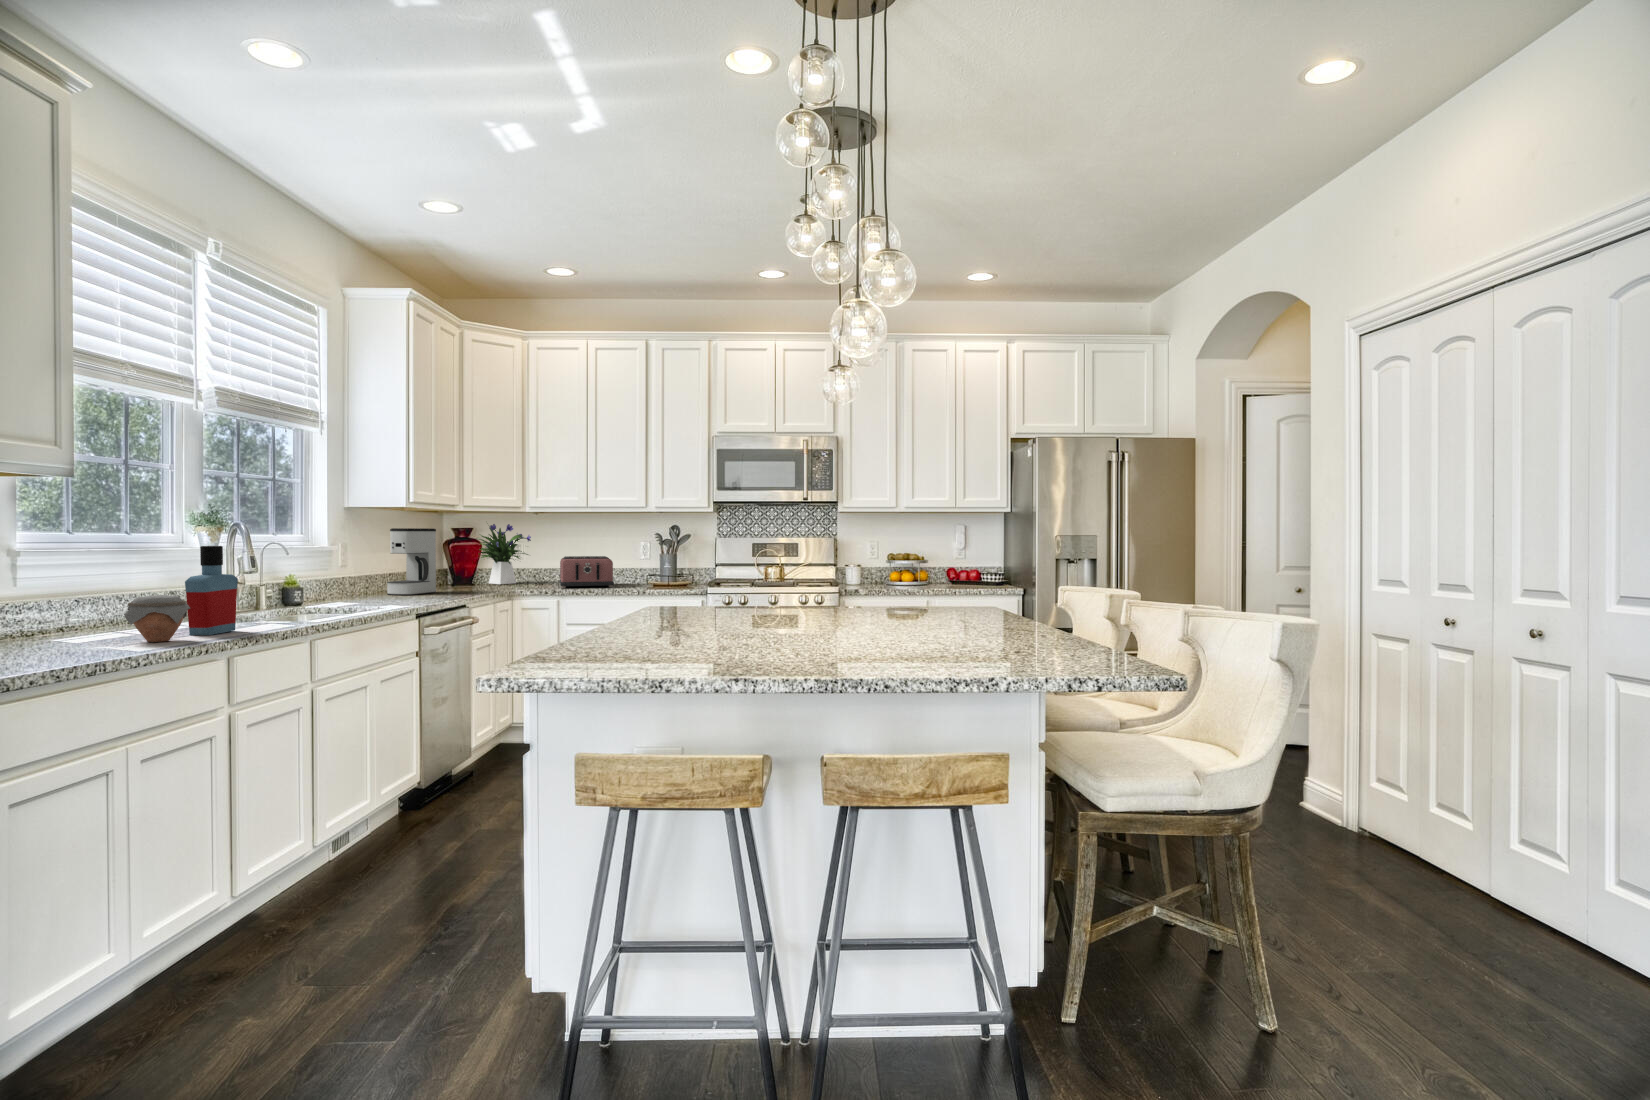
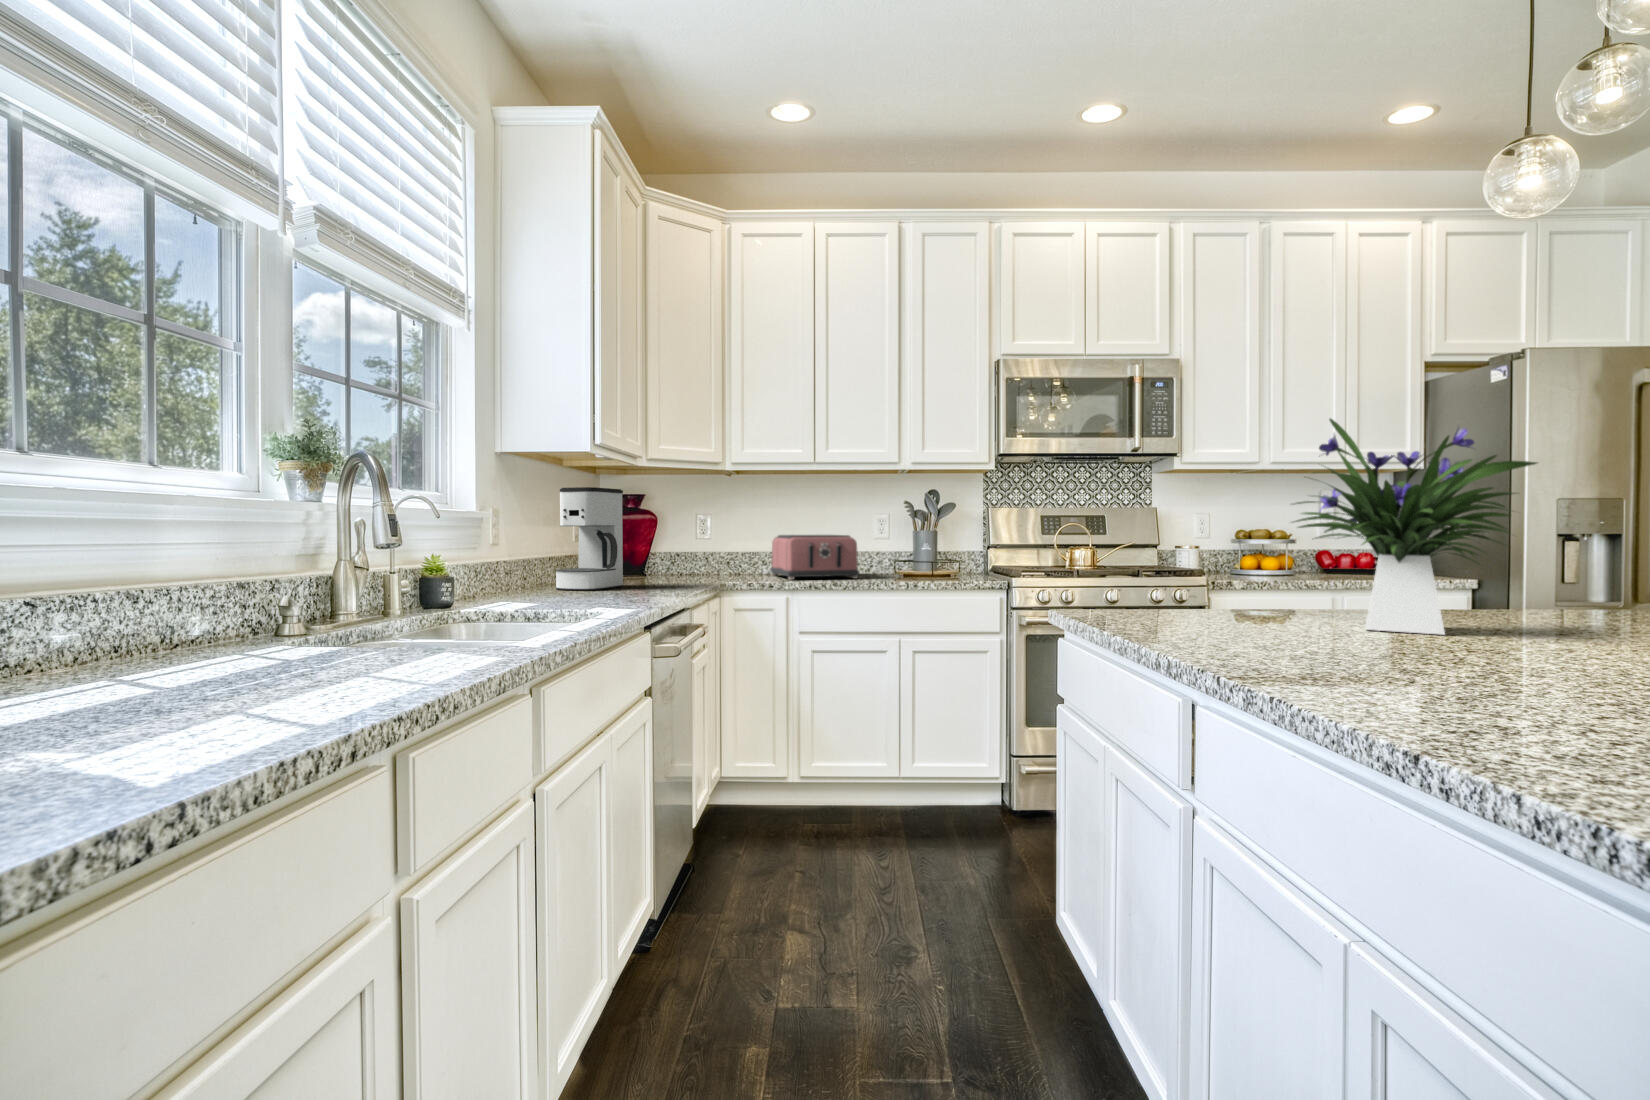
flower arrangement: present [476,524,531,584] -> present [1293,419,1538,635]
bottle: present [185,546,238,635] -> none [279,466,396,691]
jar: present [124,595,190,642] -> none [110,588,300,726]

